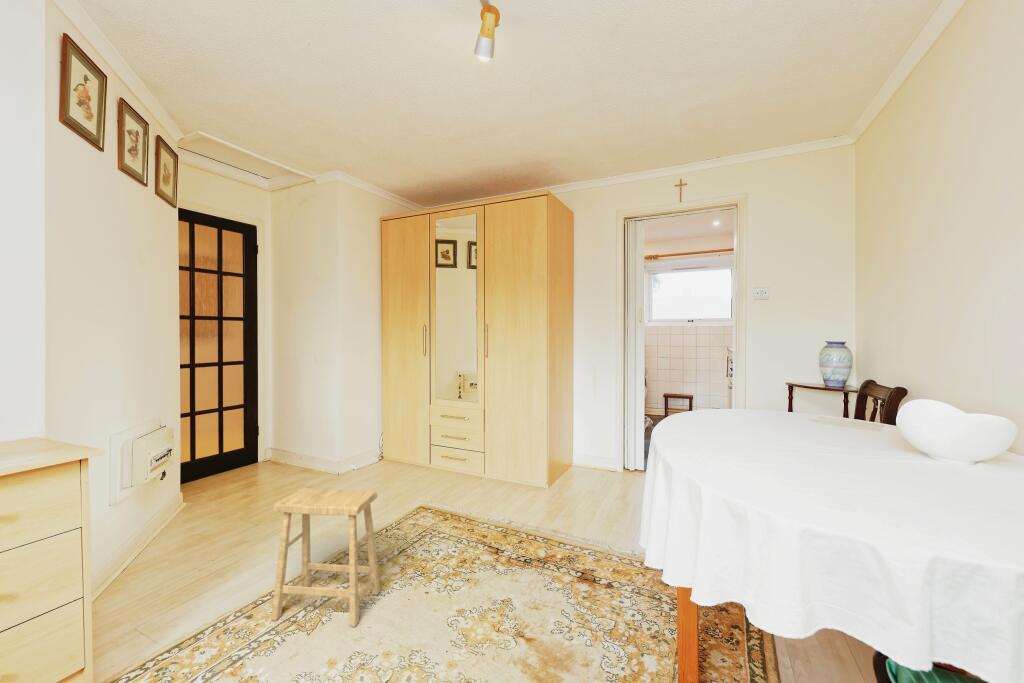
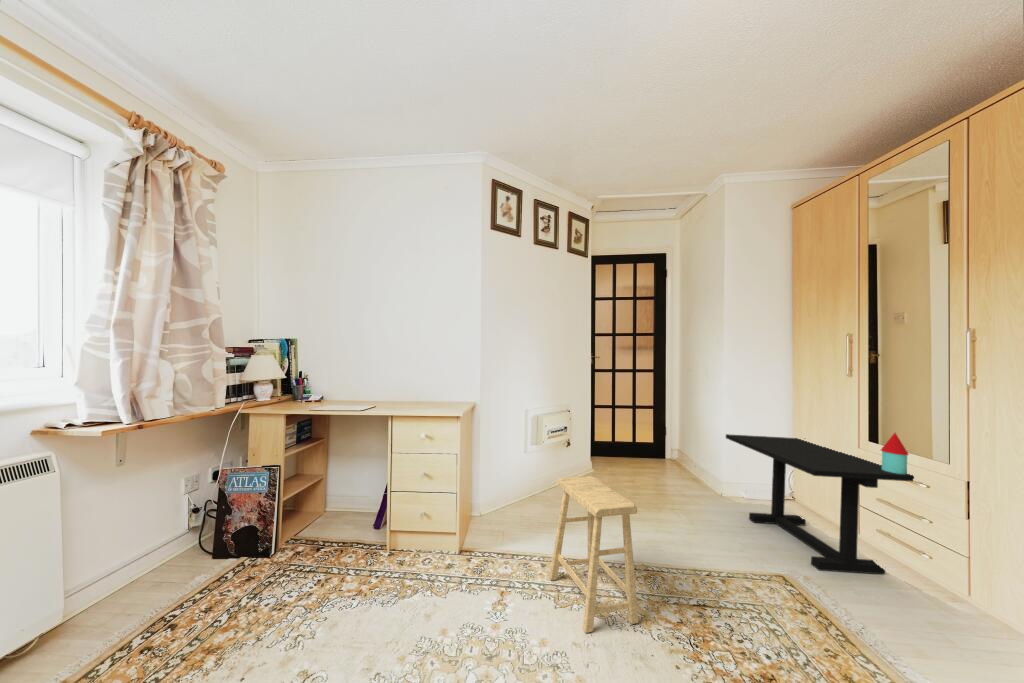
side table: none [348,388,474,492] -> present [726,433,914,574]

